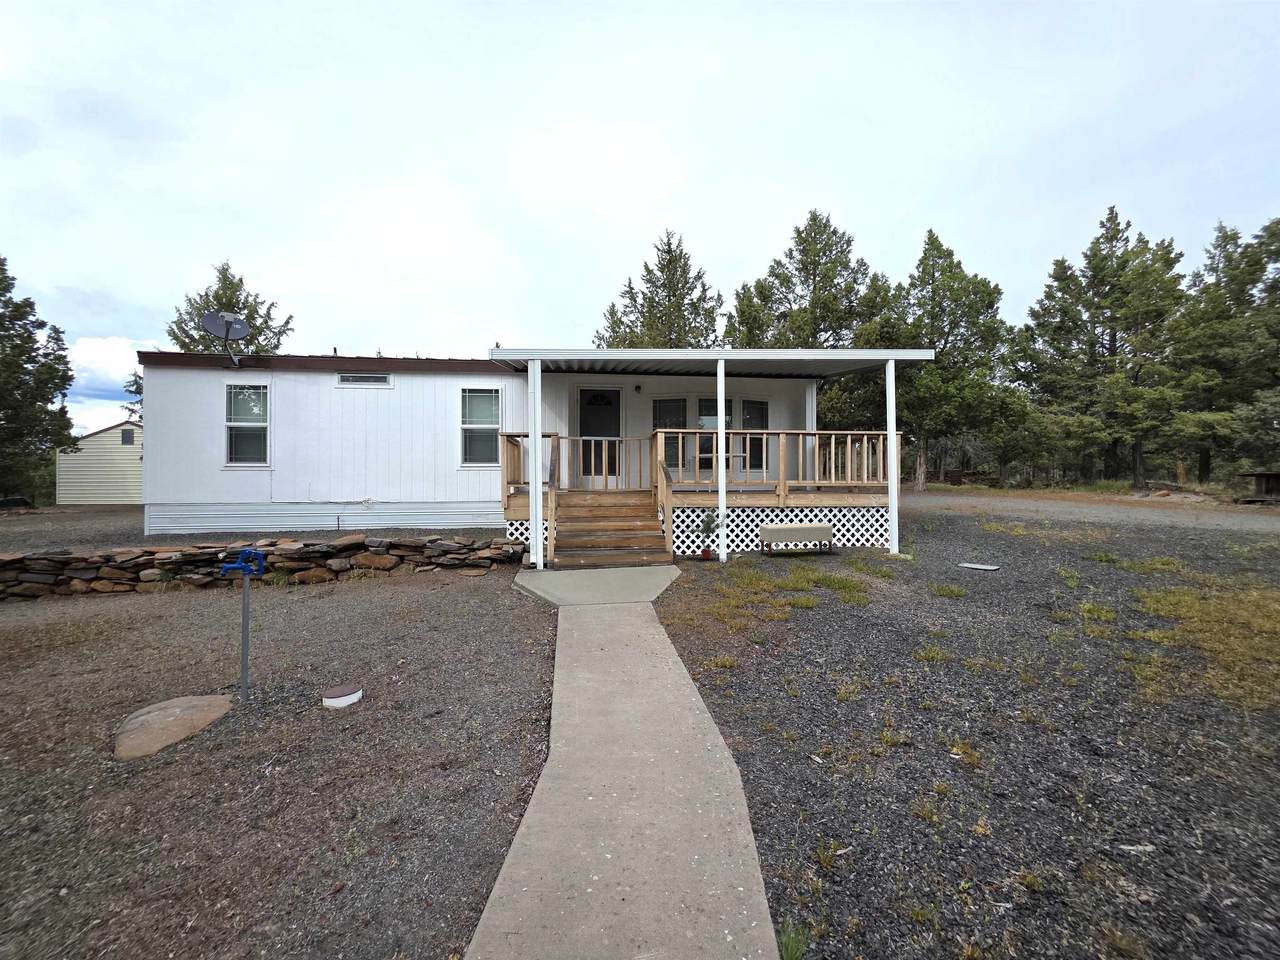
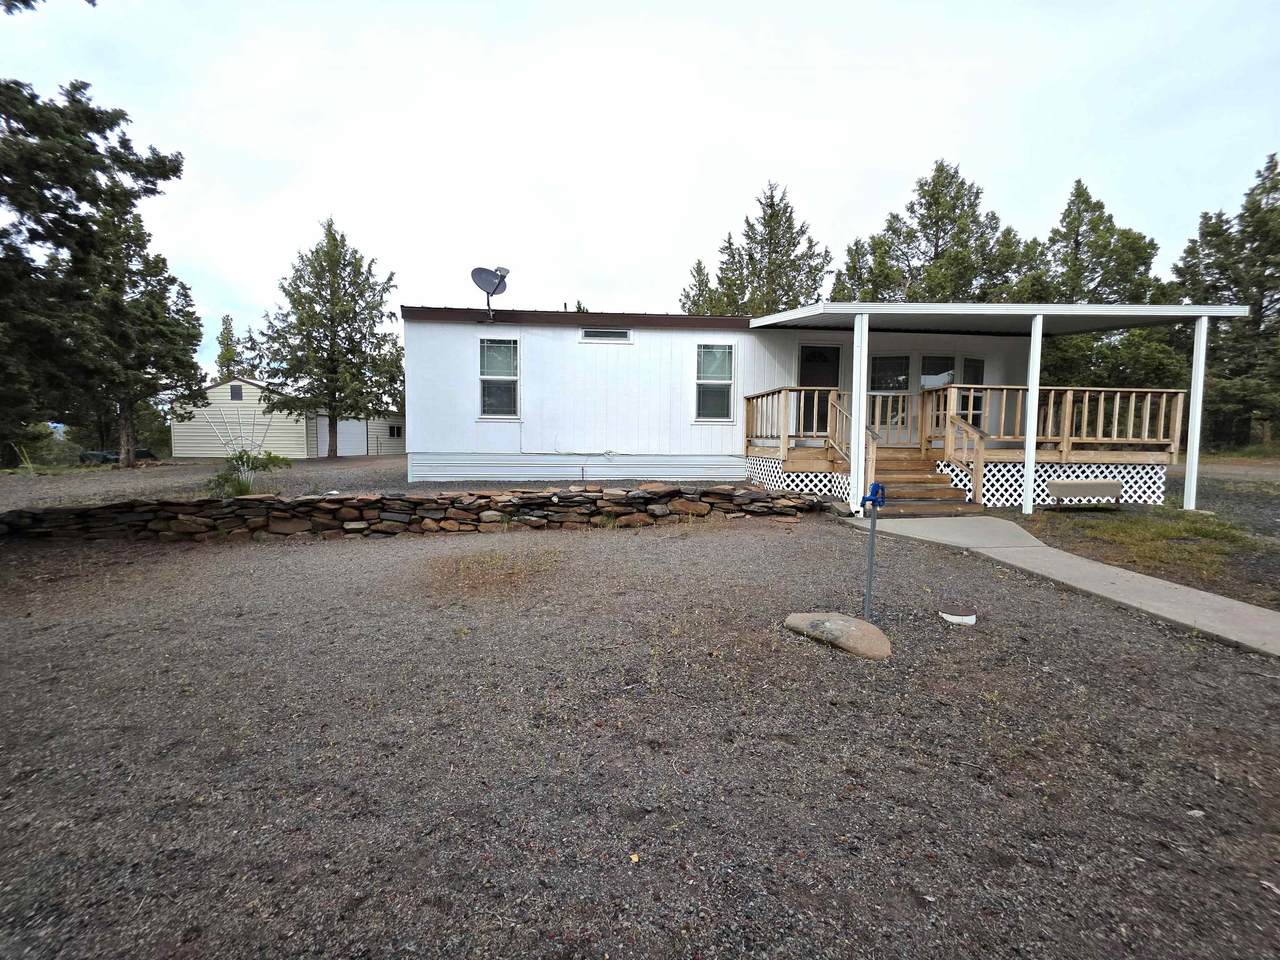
potted tree: present [686,507,727,560] -> none [971,460,1021,513]

